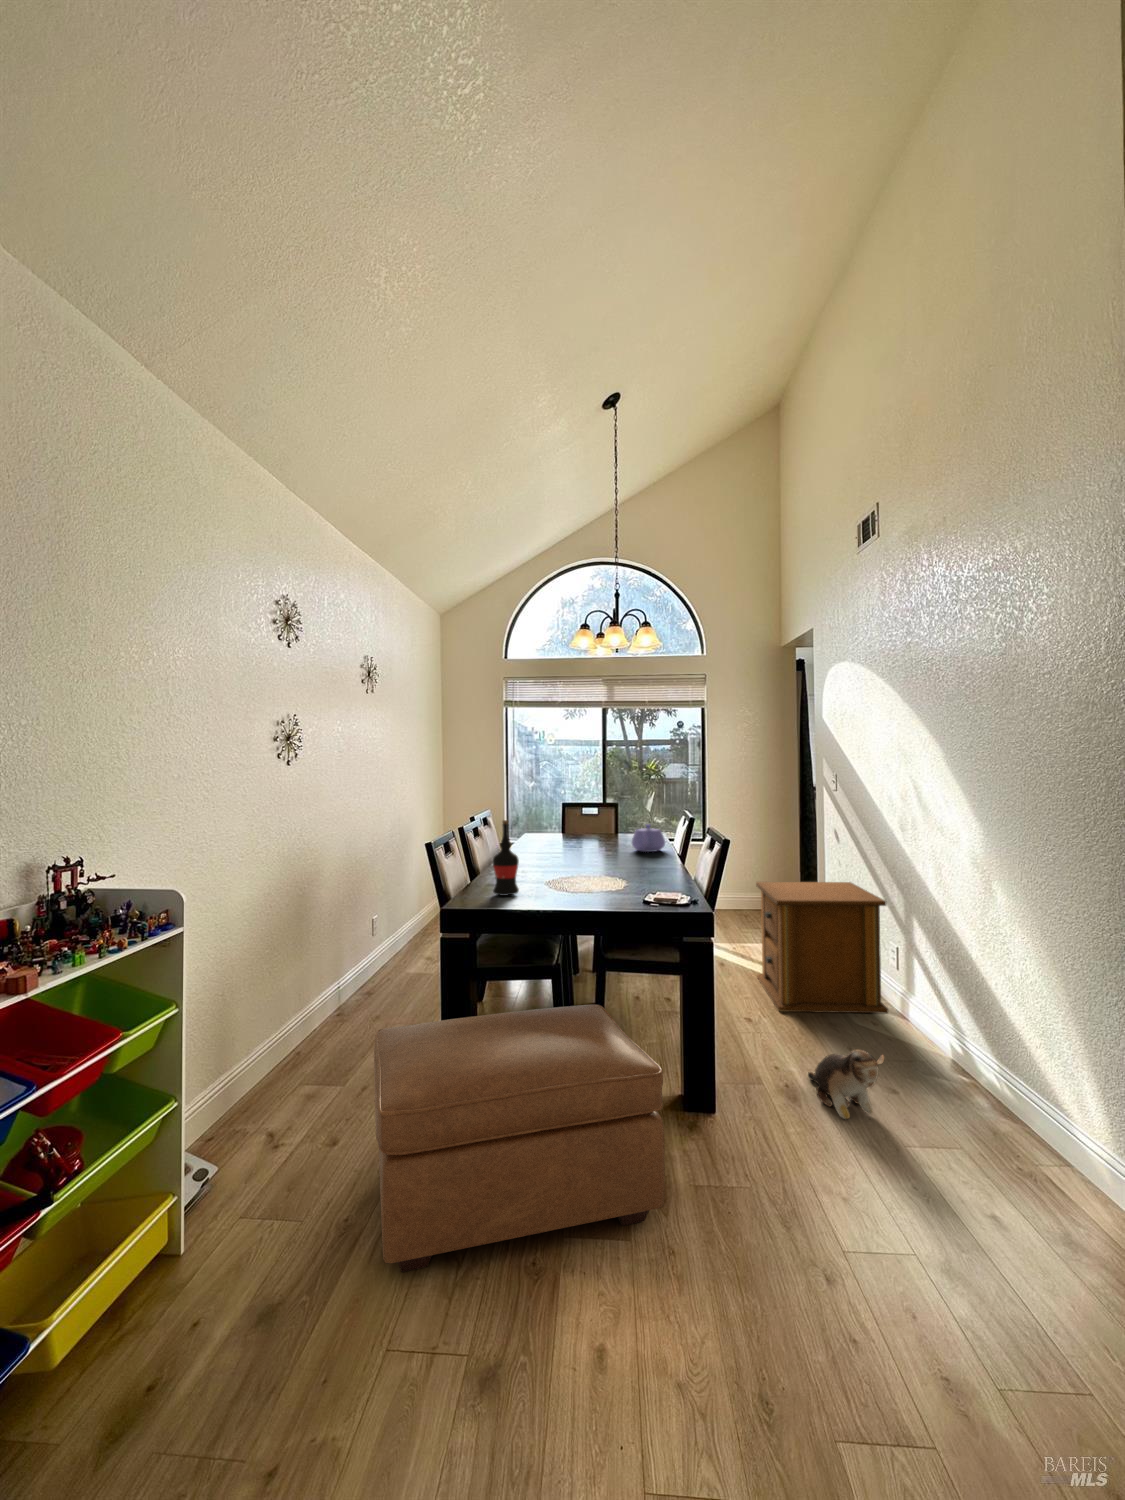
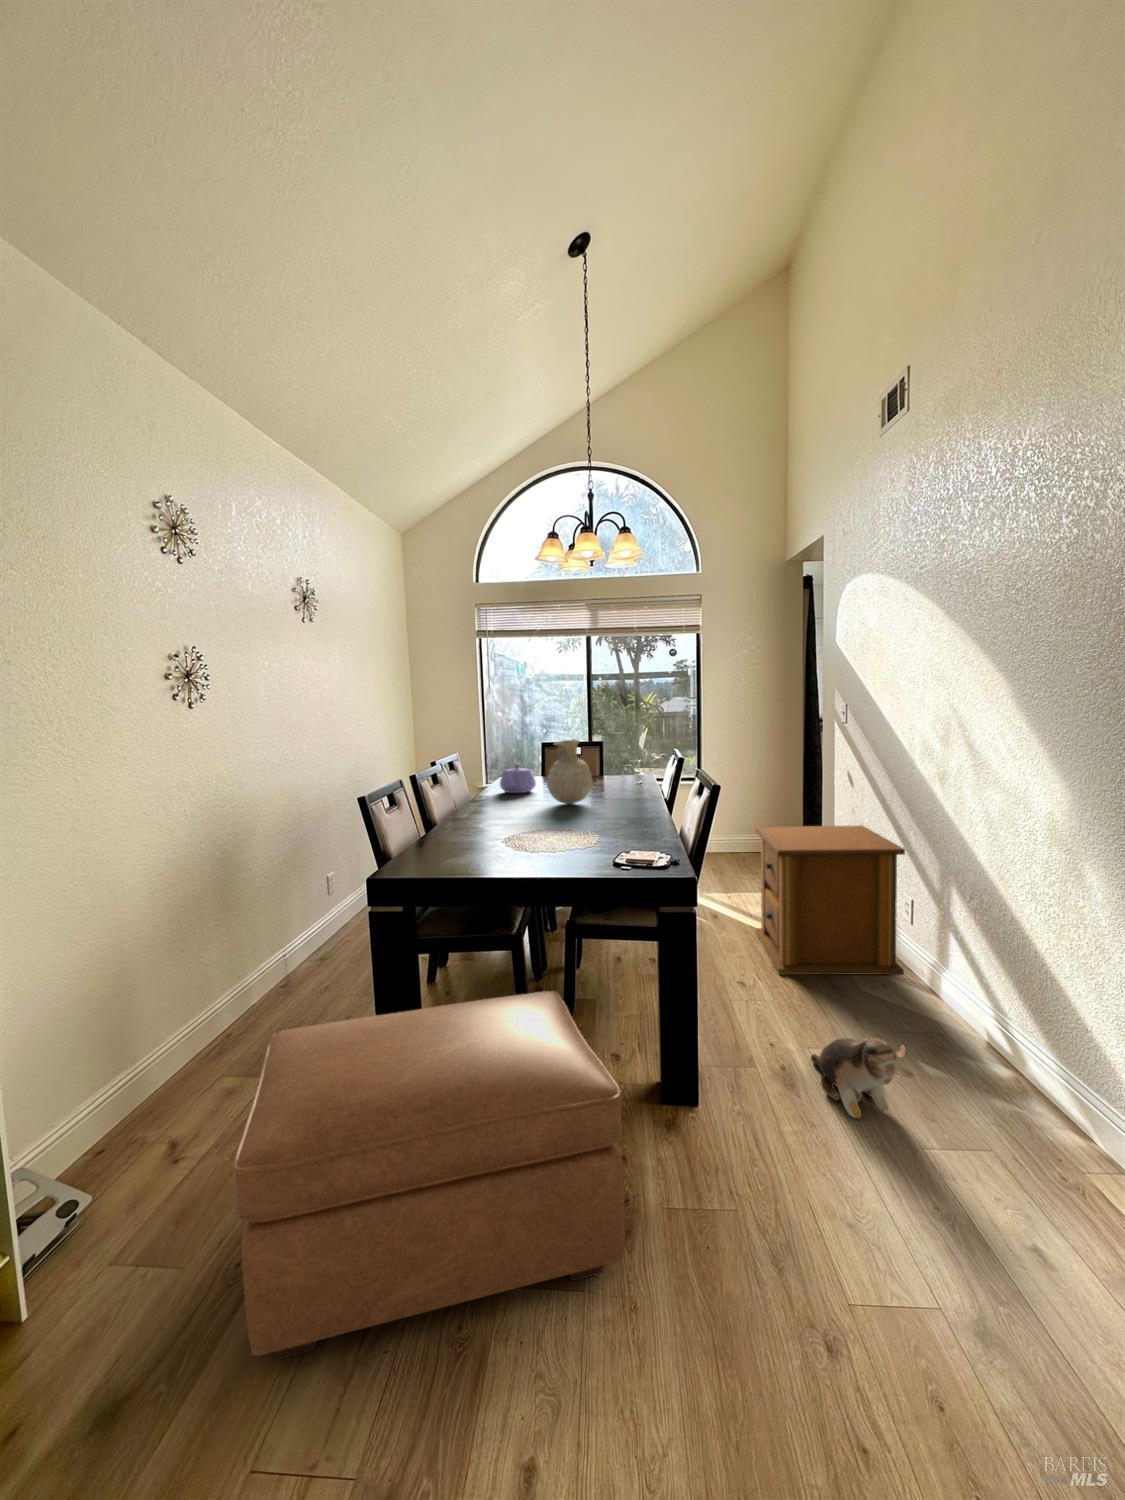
vase: none [576,801,616,858] -> present [547,739,593,804]
wine bottle: present [493,820,519,896] -> none [434,766,467,856]
teapot: present [632,824,665,852] -> present [500,764,536,793]

